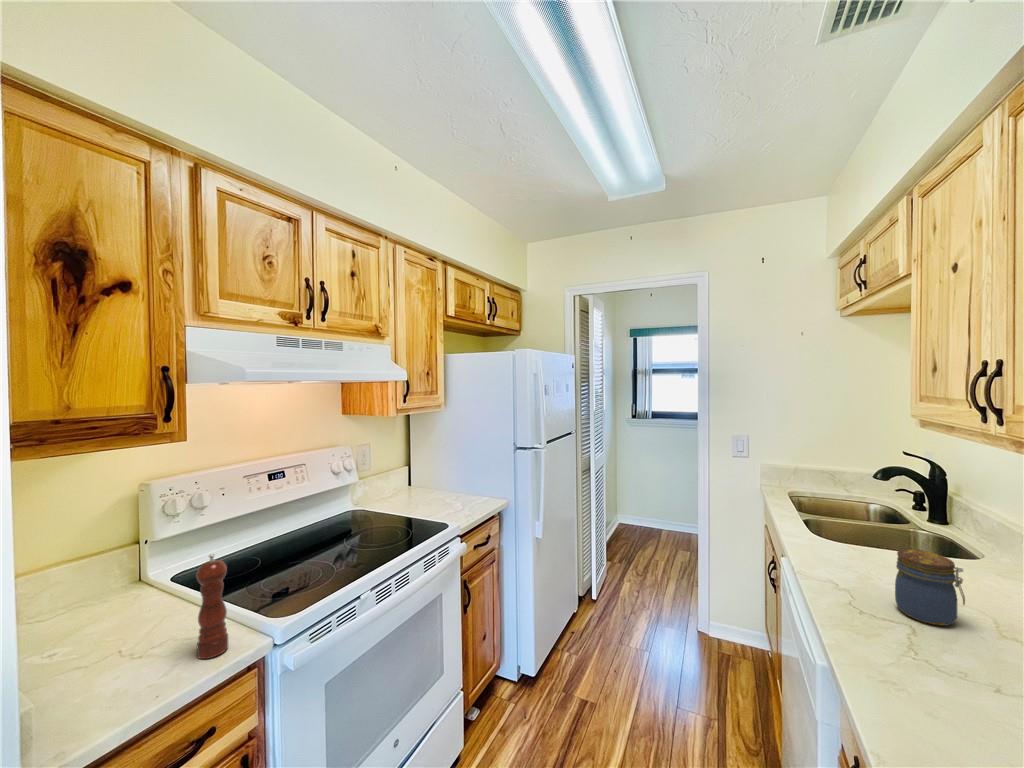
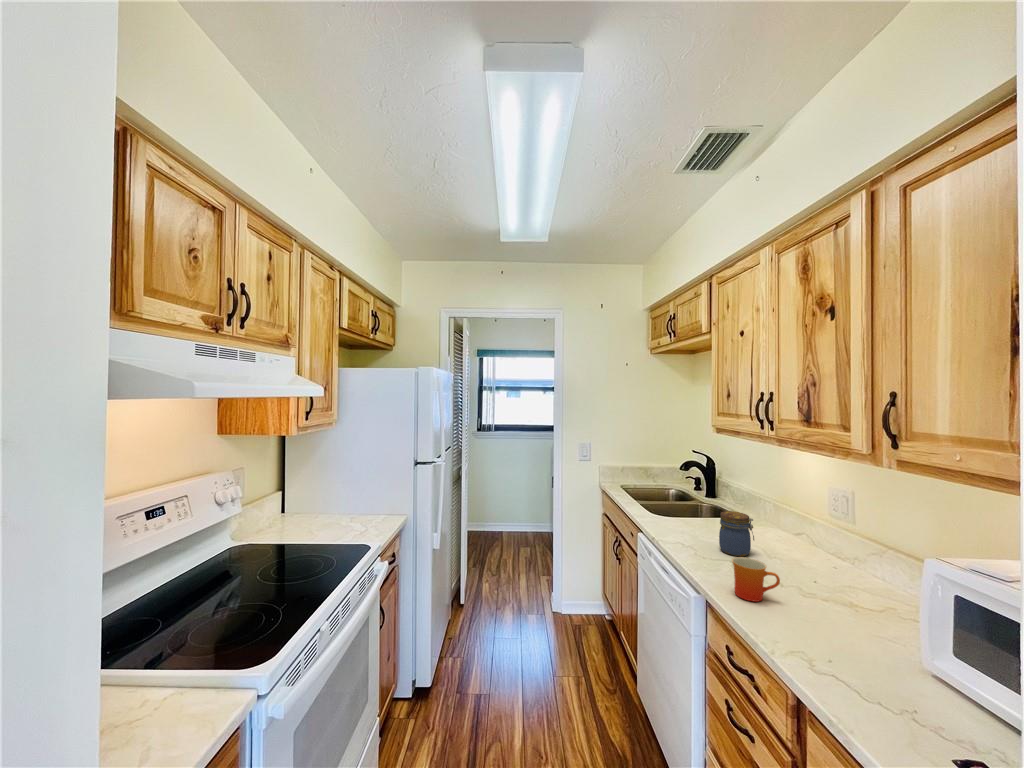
pepper mill: present [196,554,228,659] -> none [154,604,196,735]
mug: none [872,627,969,710] -> present [732,557,780,602]

